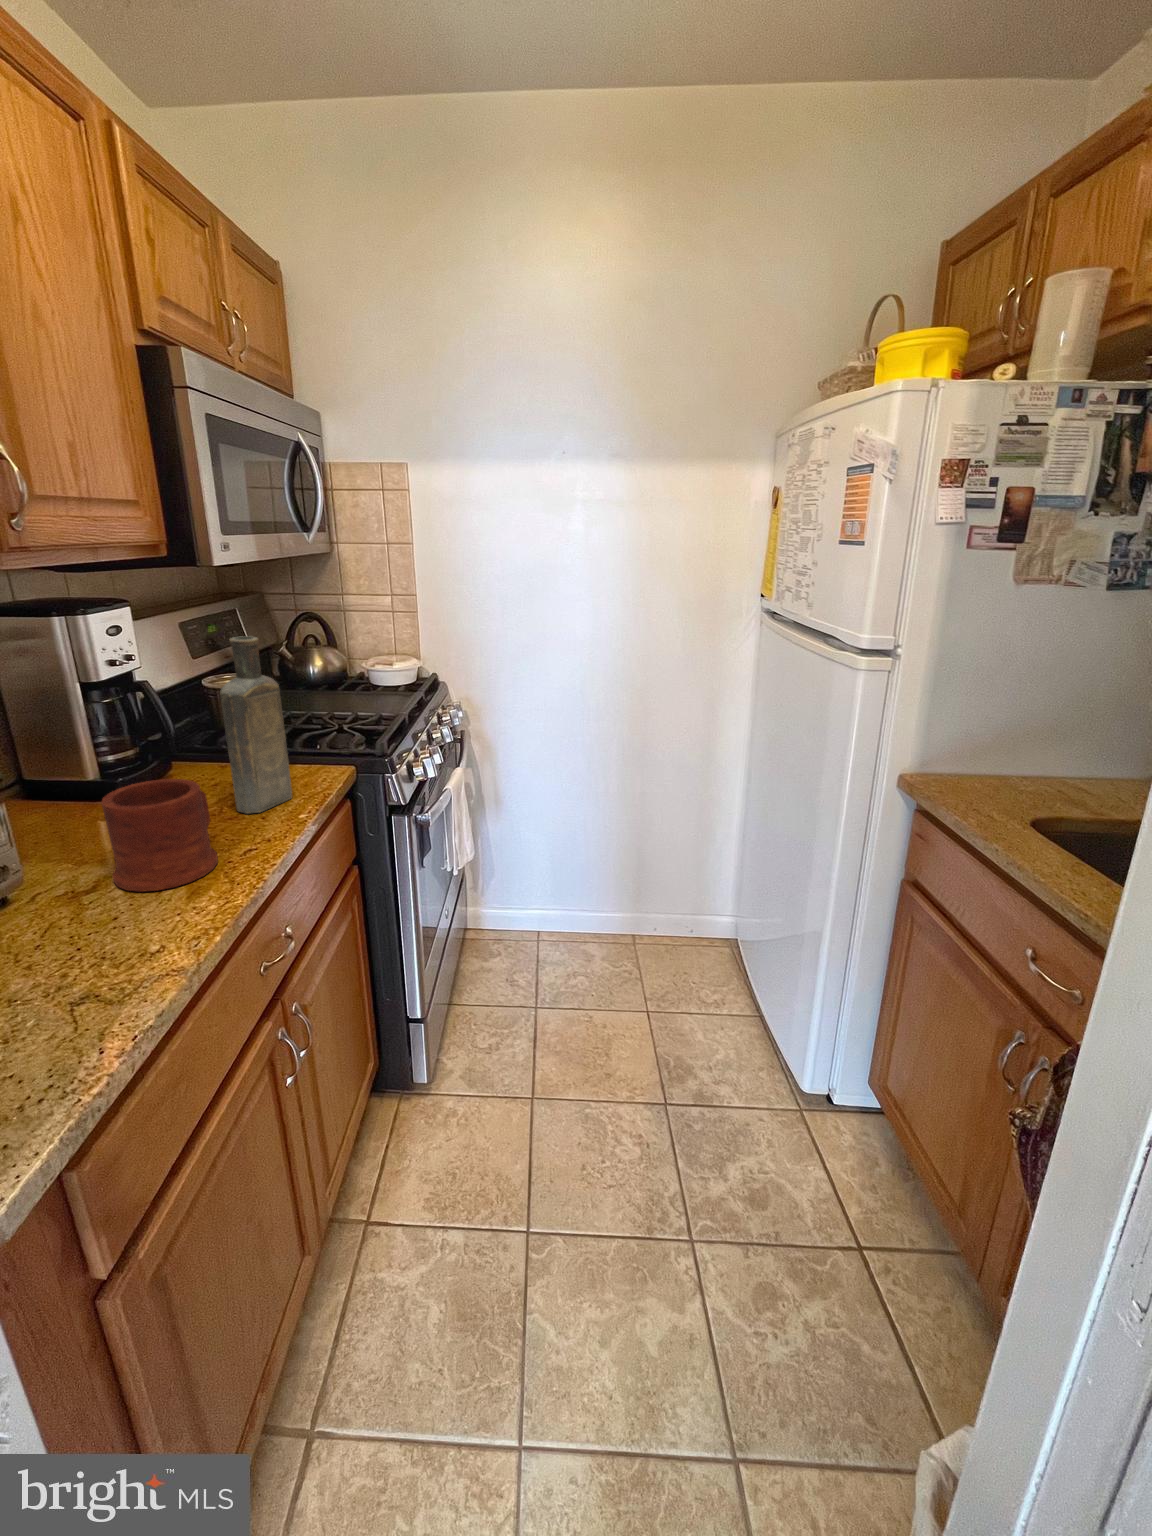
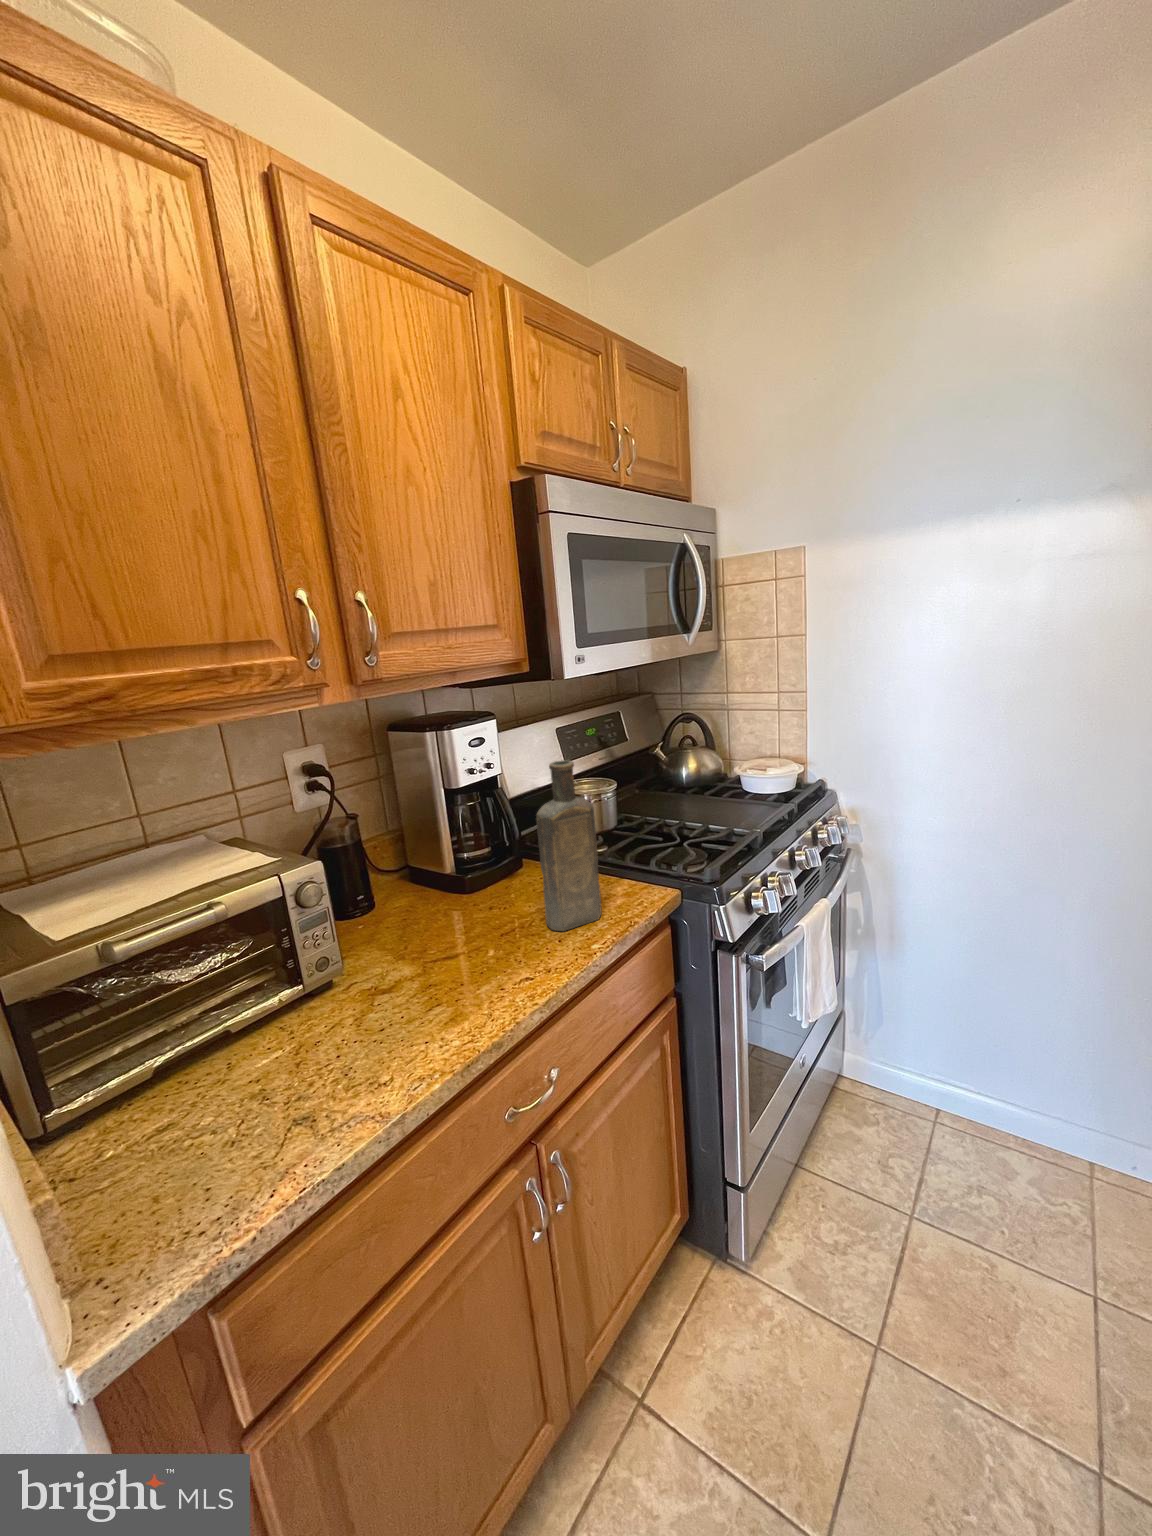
mug: present [102,779,218,892] -> none [408,895,506,1005]

